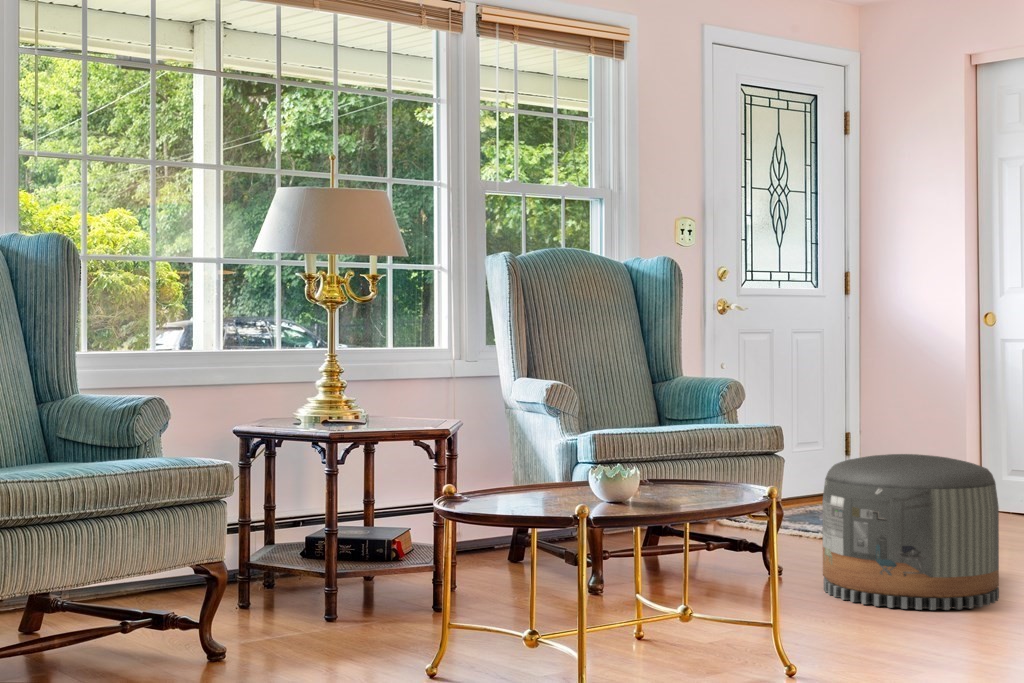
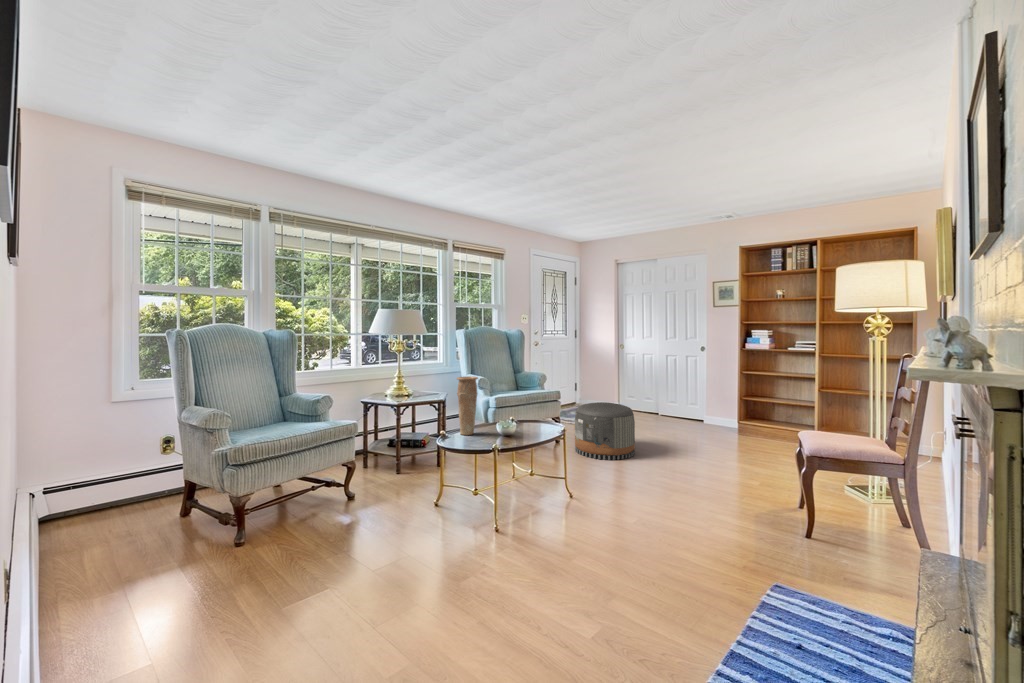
vase: none [484,346,541,497] -> present [457,376,478,435]

